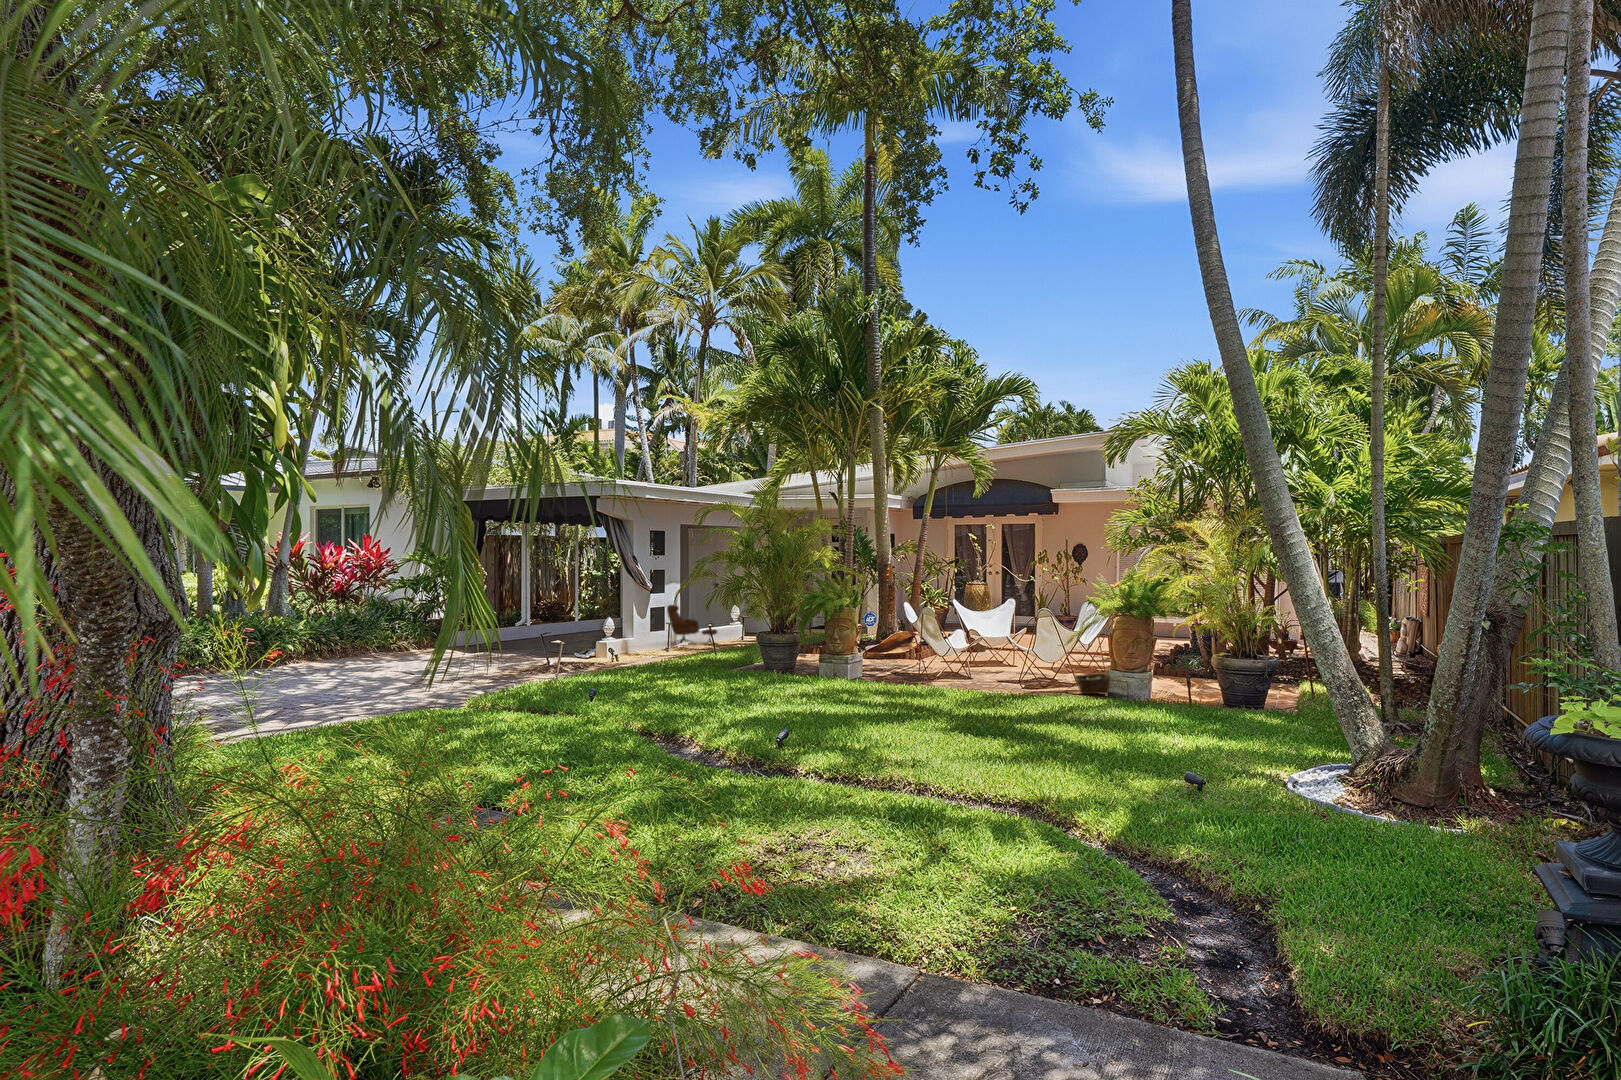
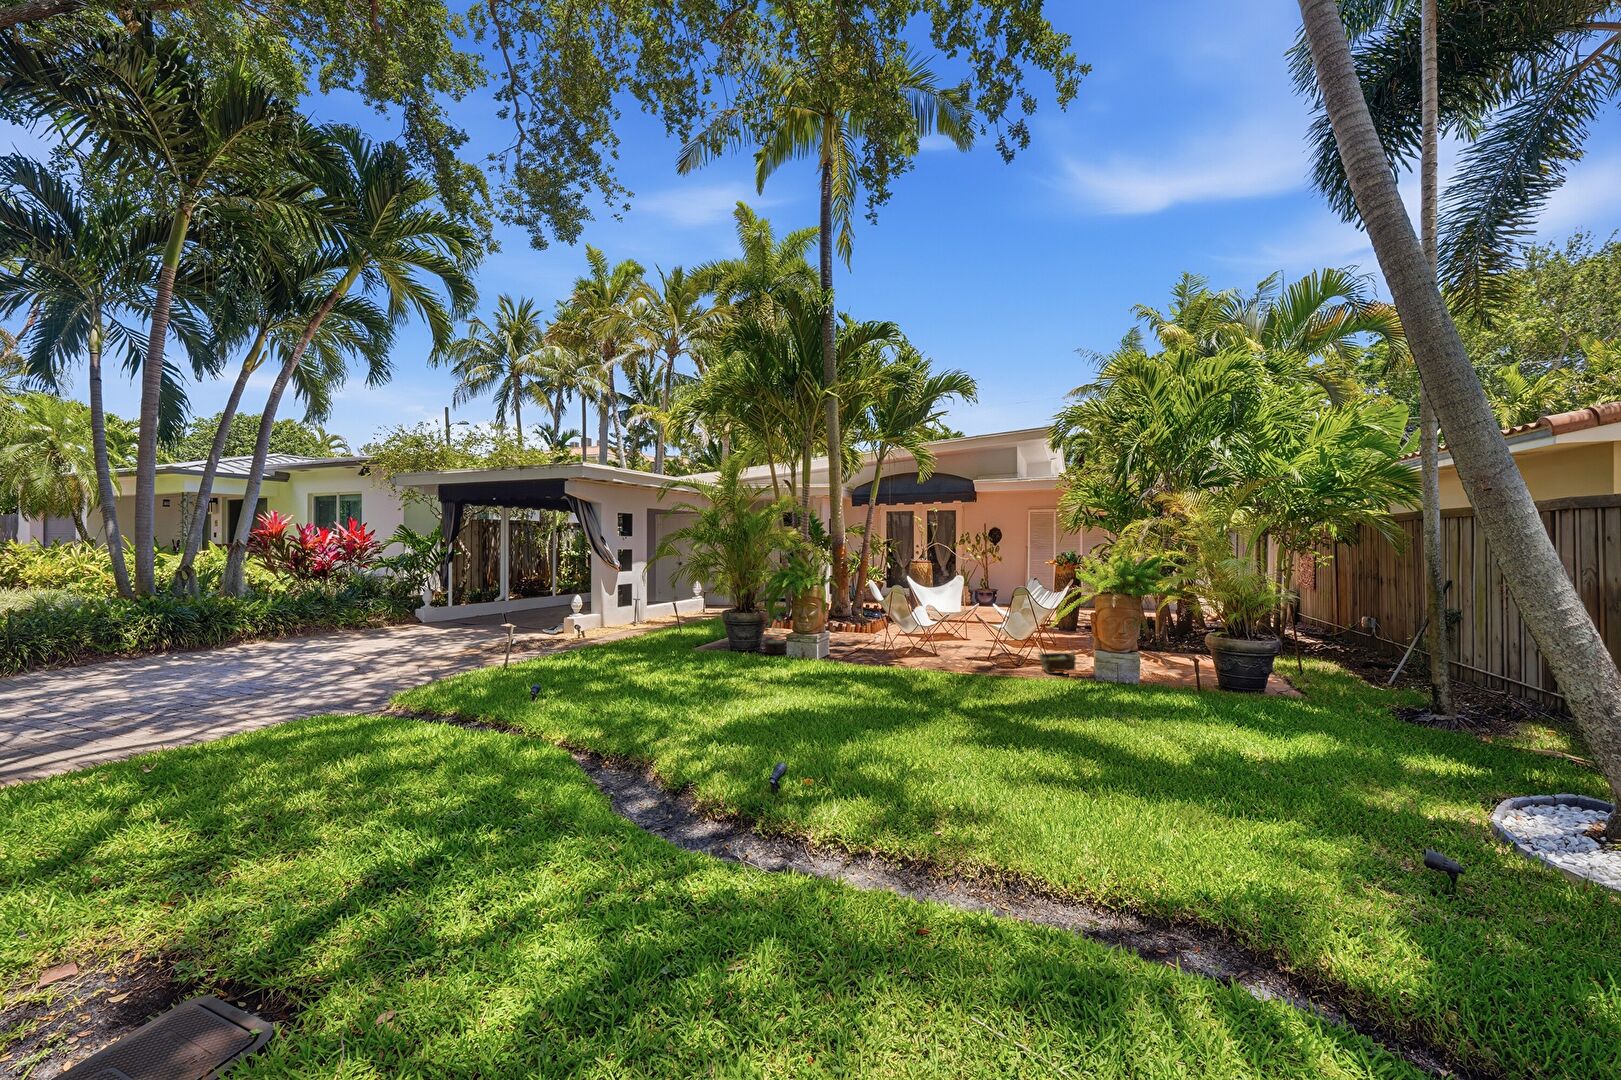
lounge chair: present [667,605,717,643] -> none [634,583,682,620]
decorative plant: none [801,637,824,677] -> present [765,617,786,654]

